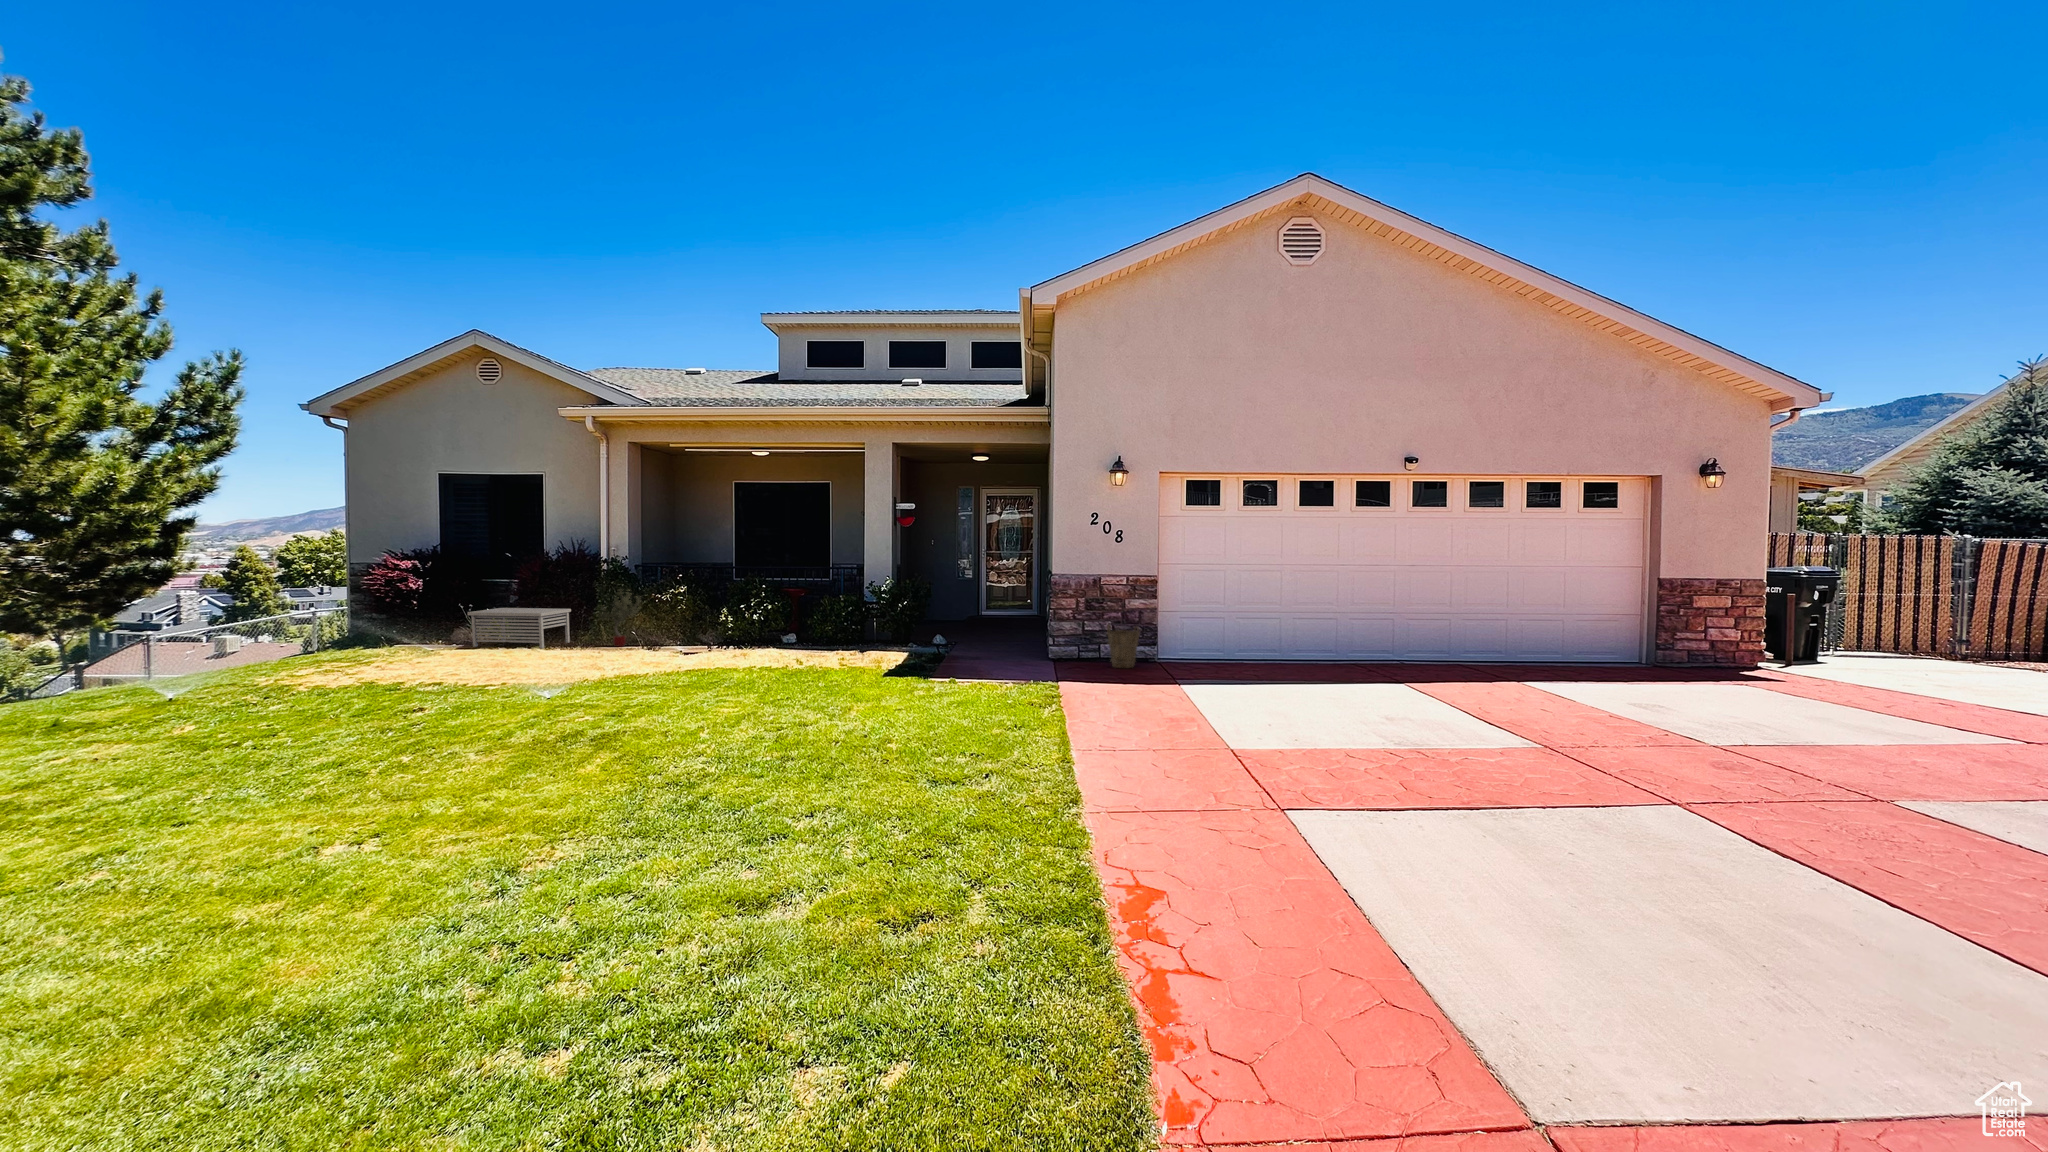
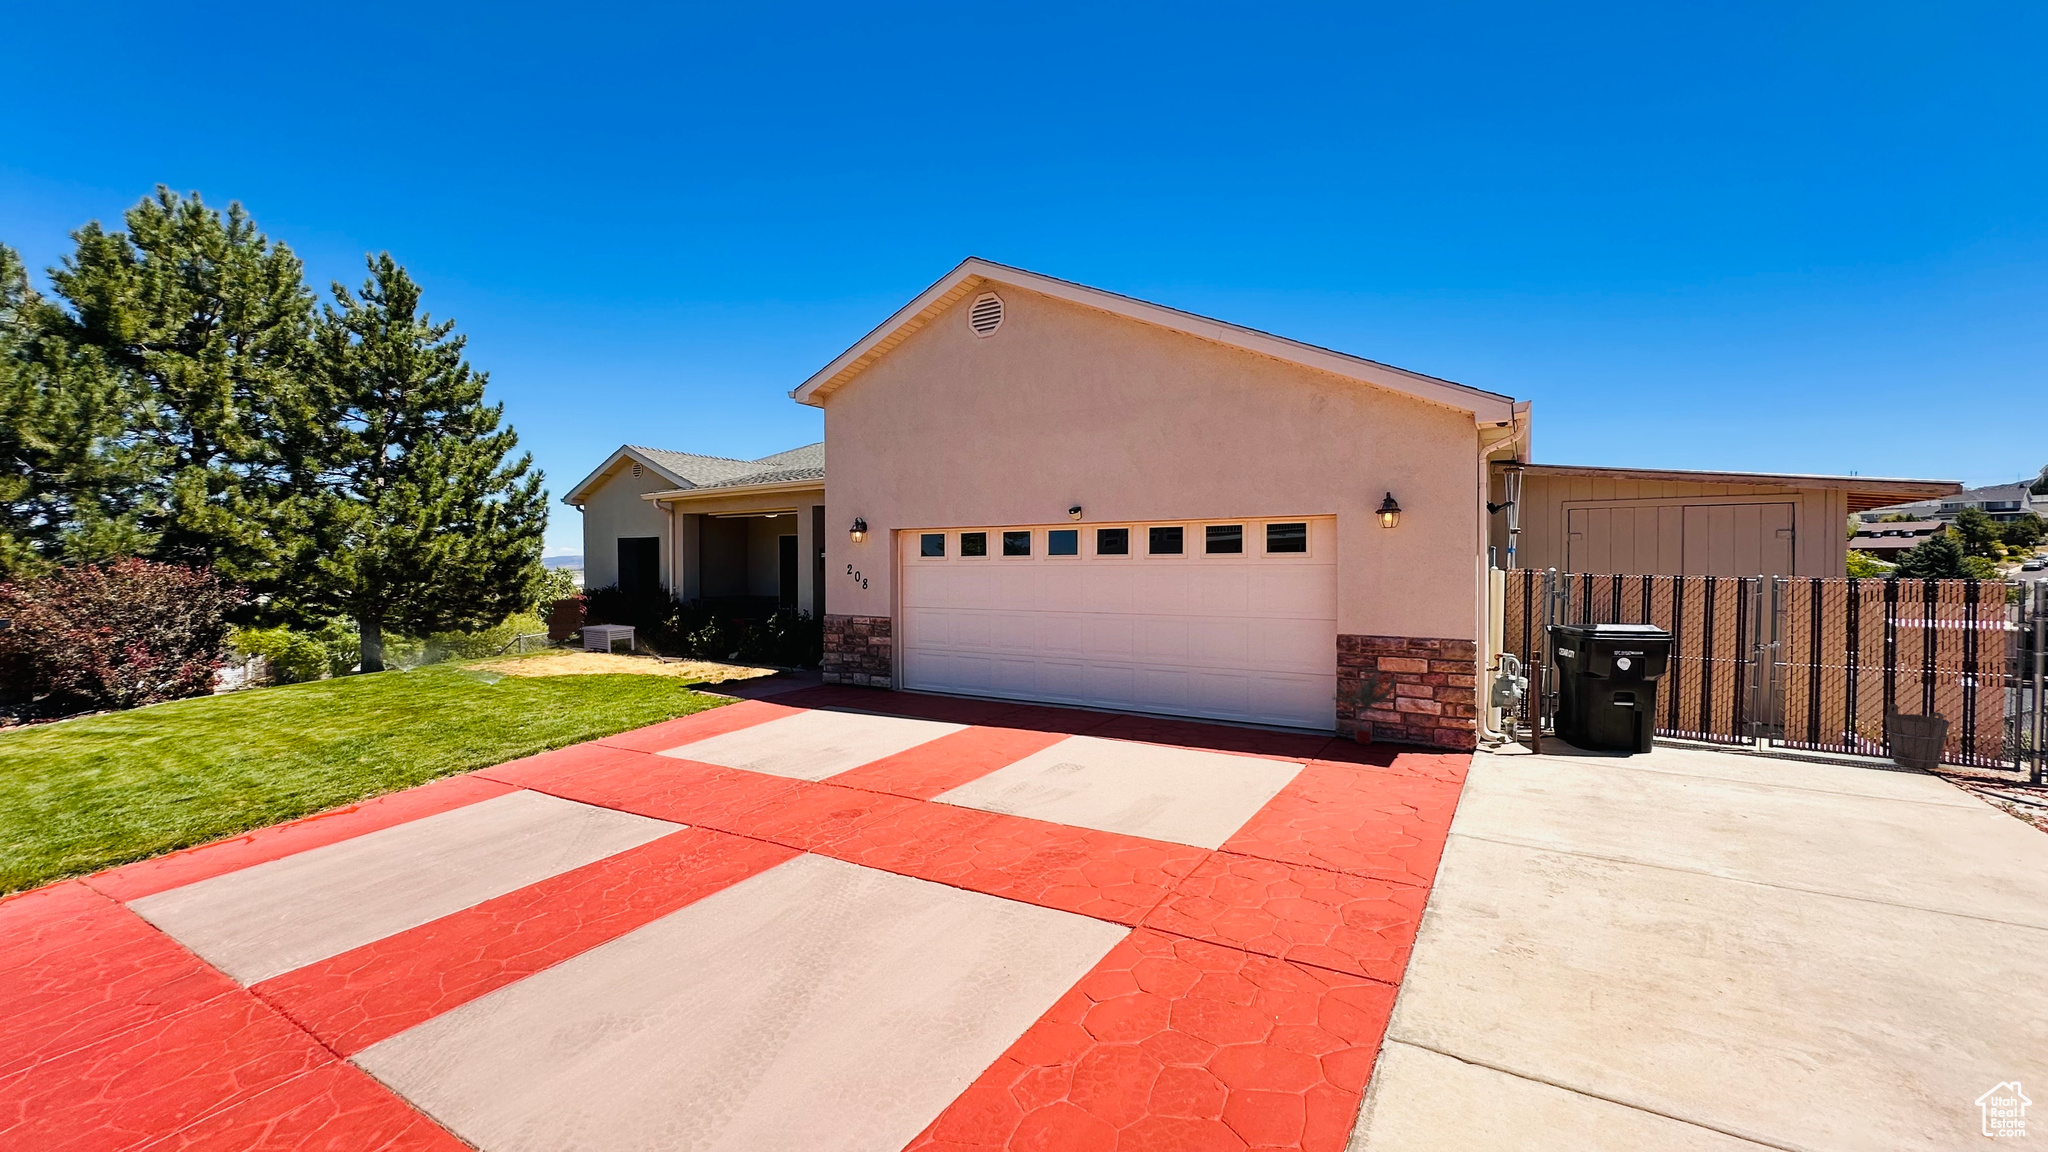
lounge chair: none [345,572,416,645] -> present [545,599,584,646]
potted tree: present [597,590,640,647] -> present [1333,667,1396,745]
bucket: present [1107,624,1139,668] -> present [1885,704,1949,769]

